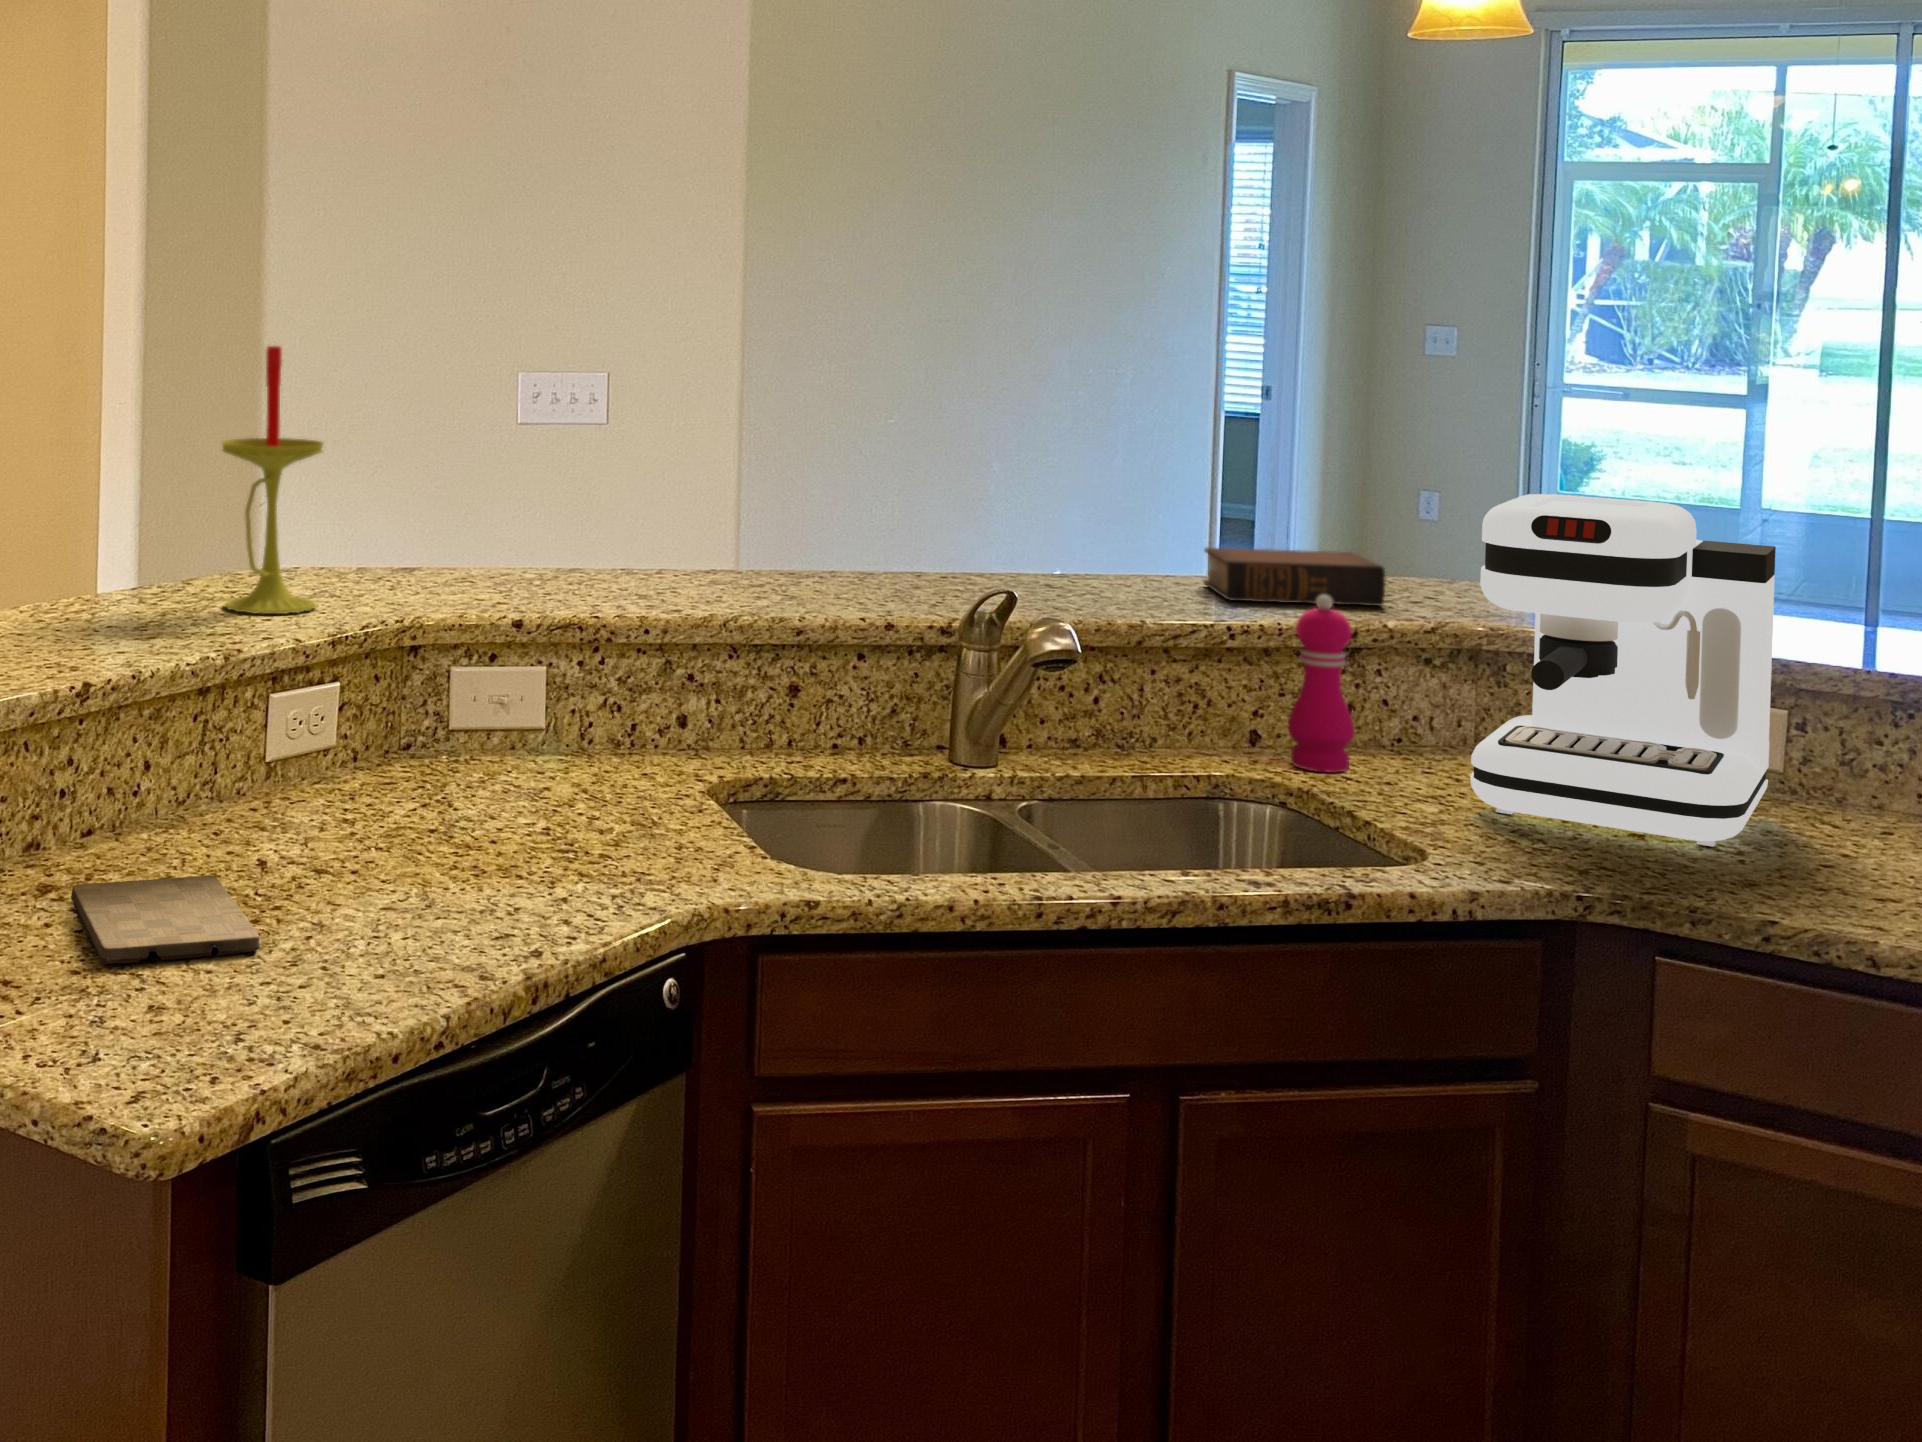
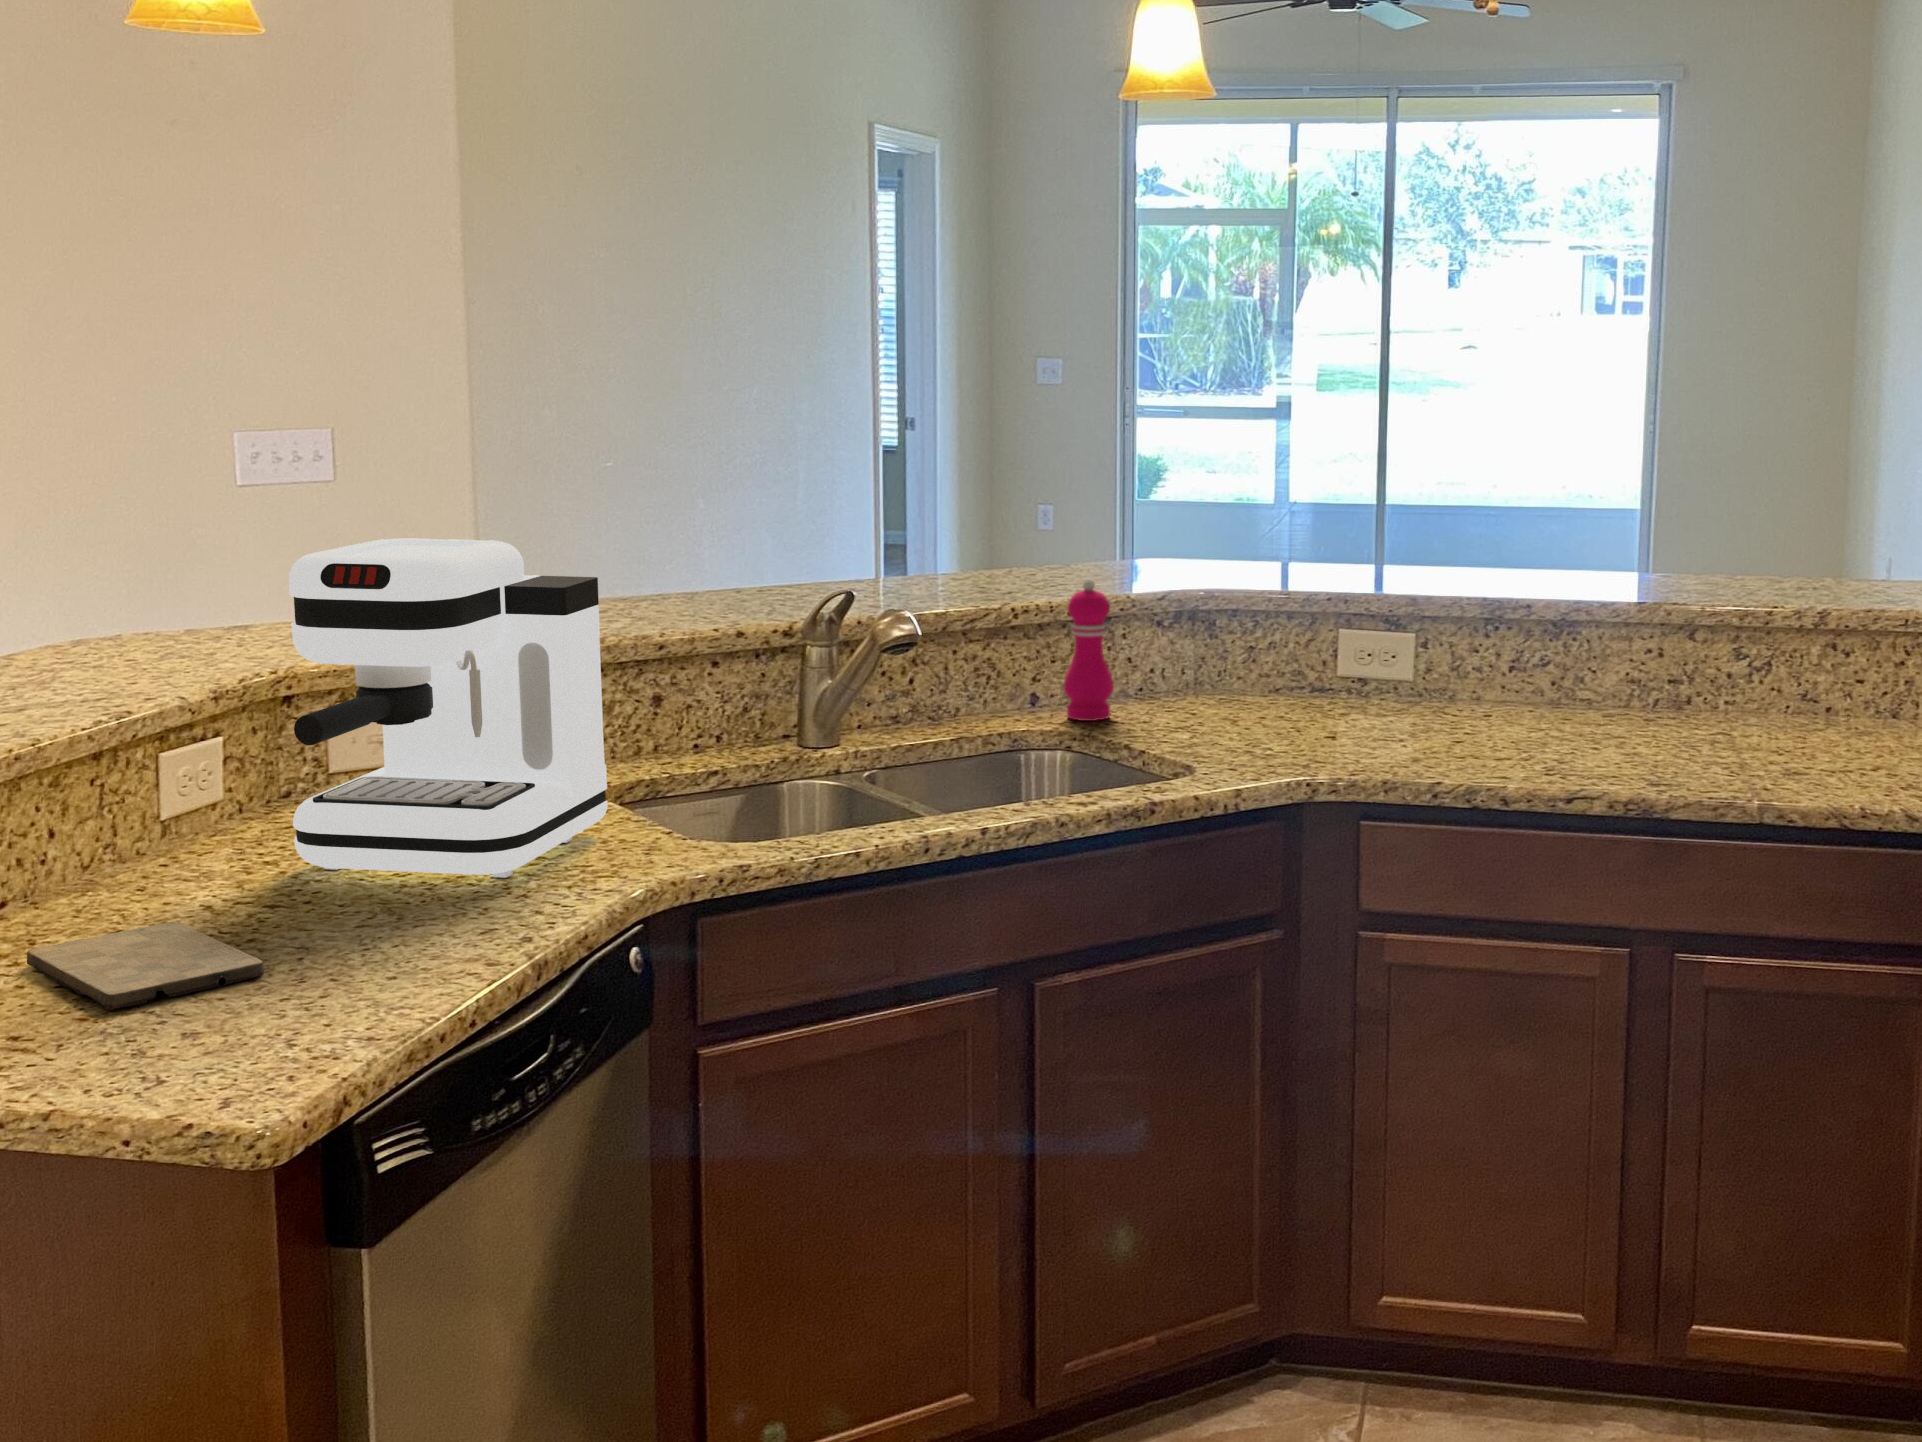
candle: present [222,345,324,614] -> none [48,393,176,677]
coffee maker: present [1470,494,1776,847] -> present [289,539,608,878]
book: present [1204,547,1386,606] -> none [976,546,1120,592]

